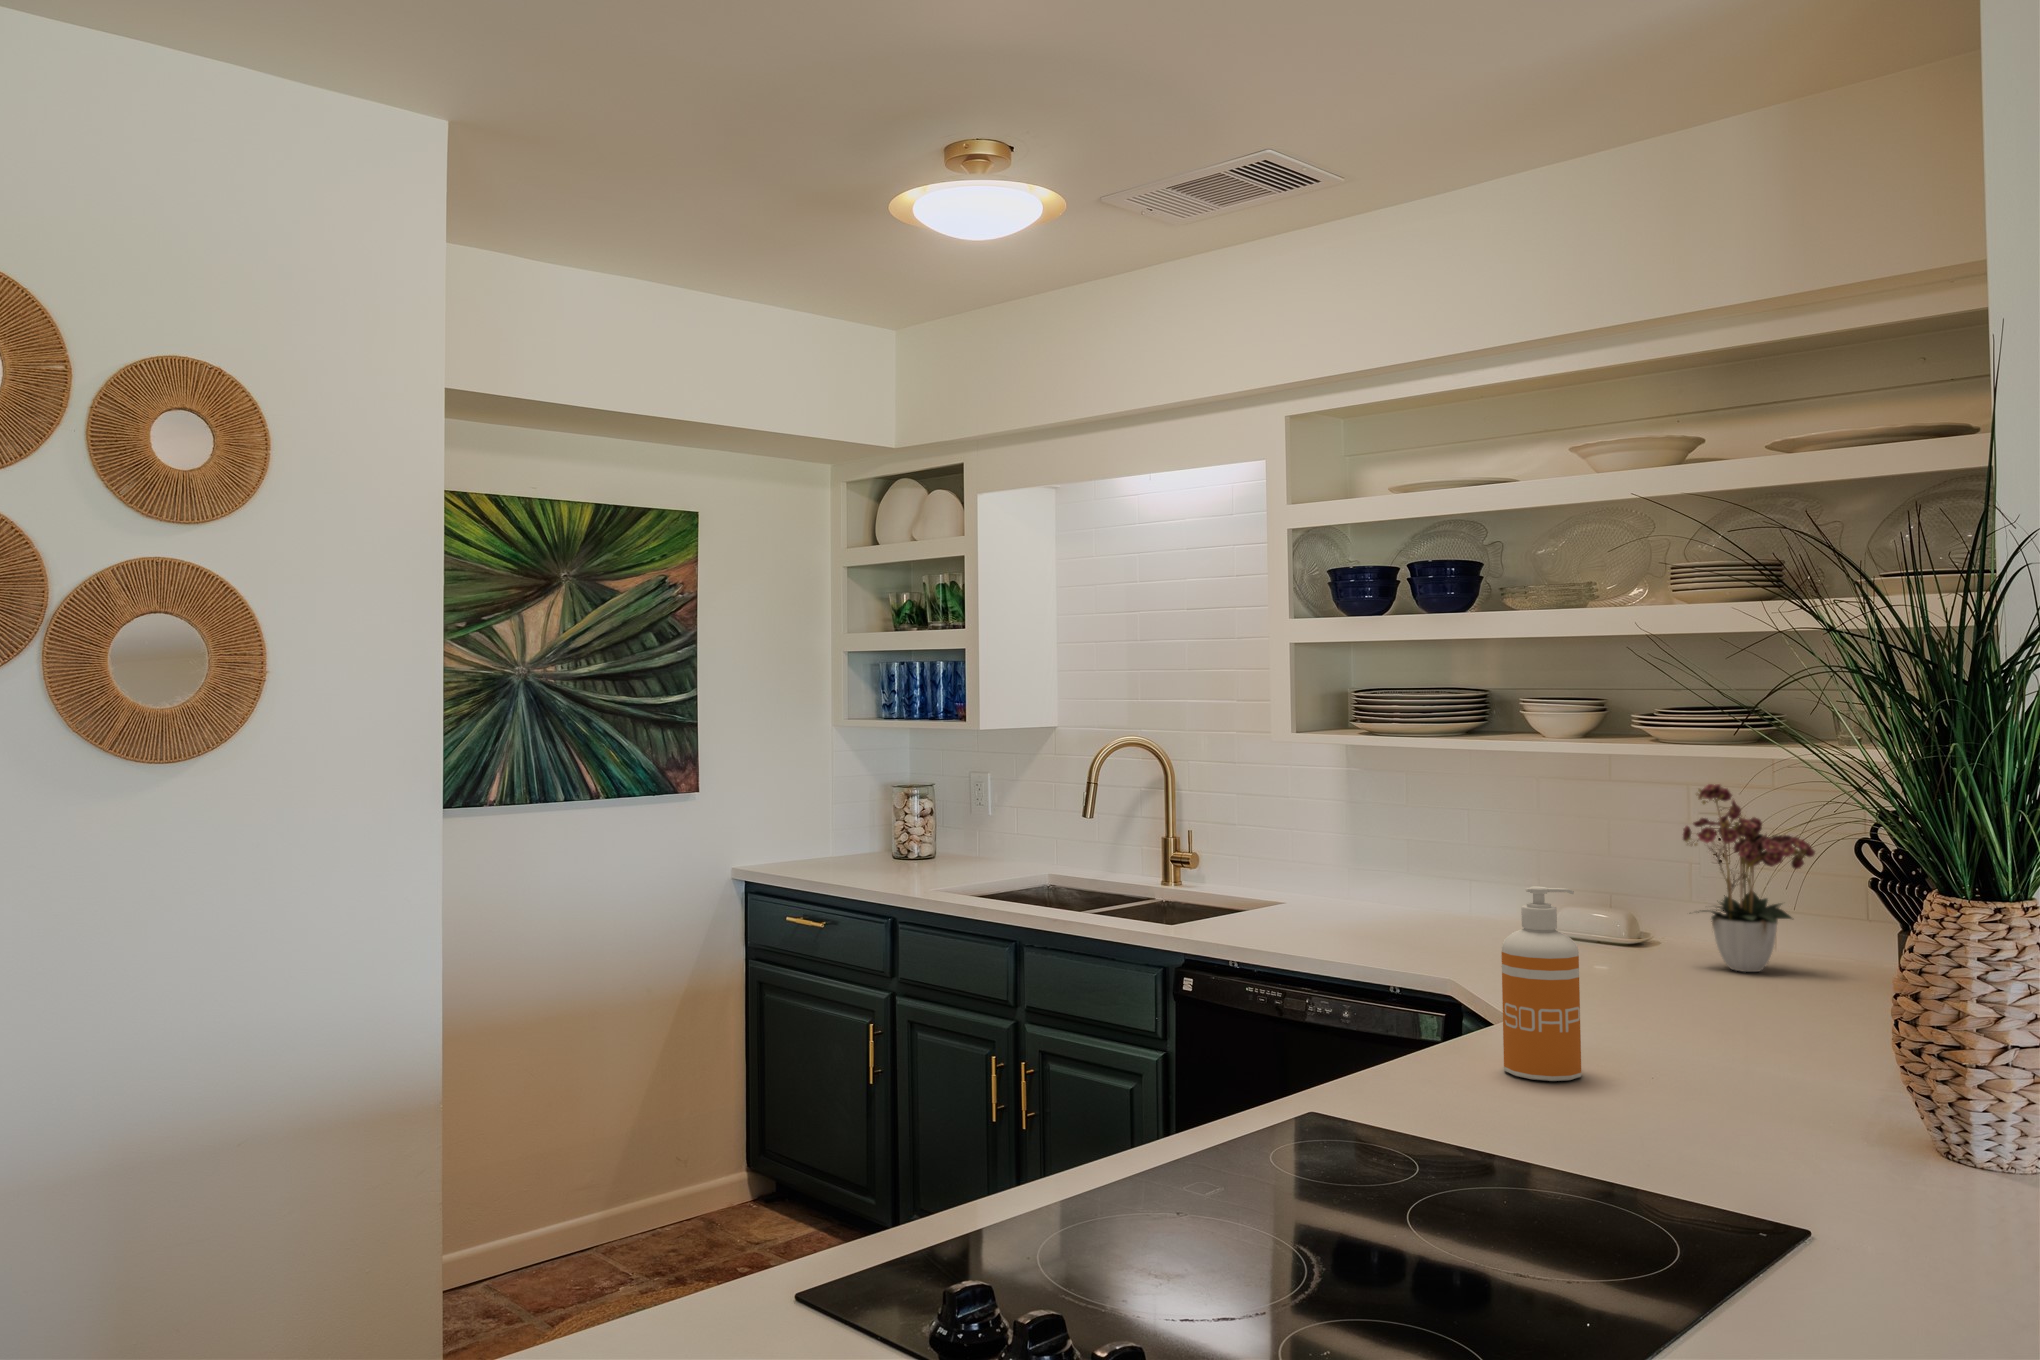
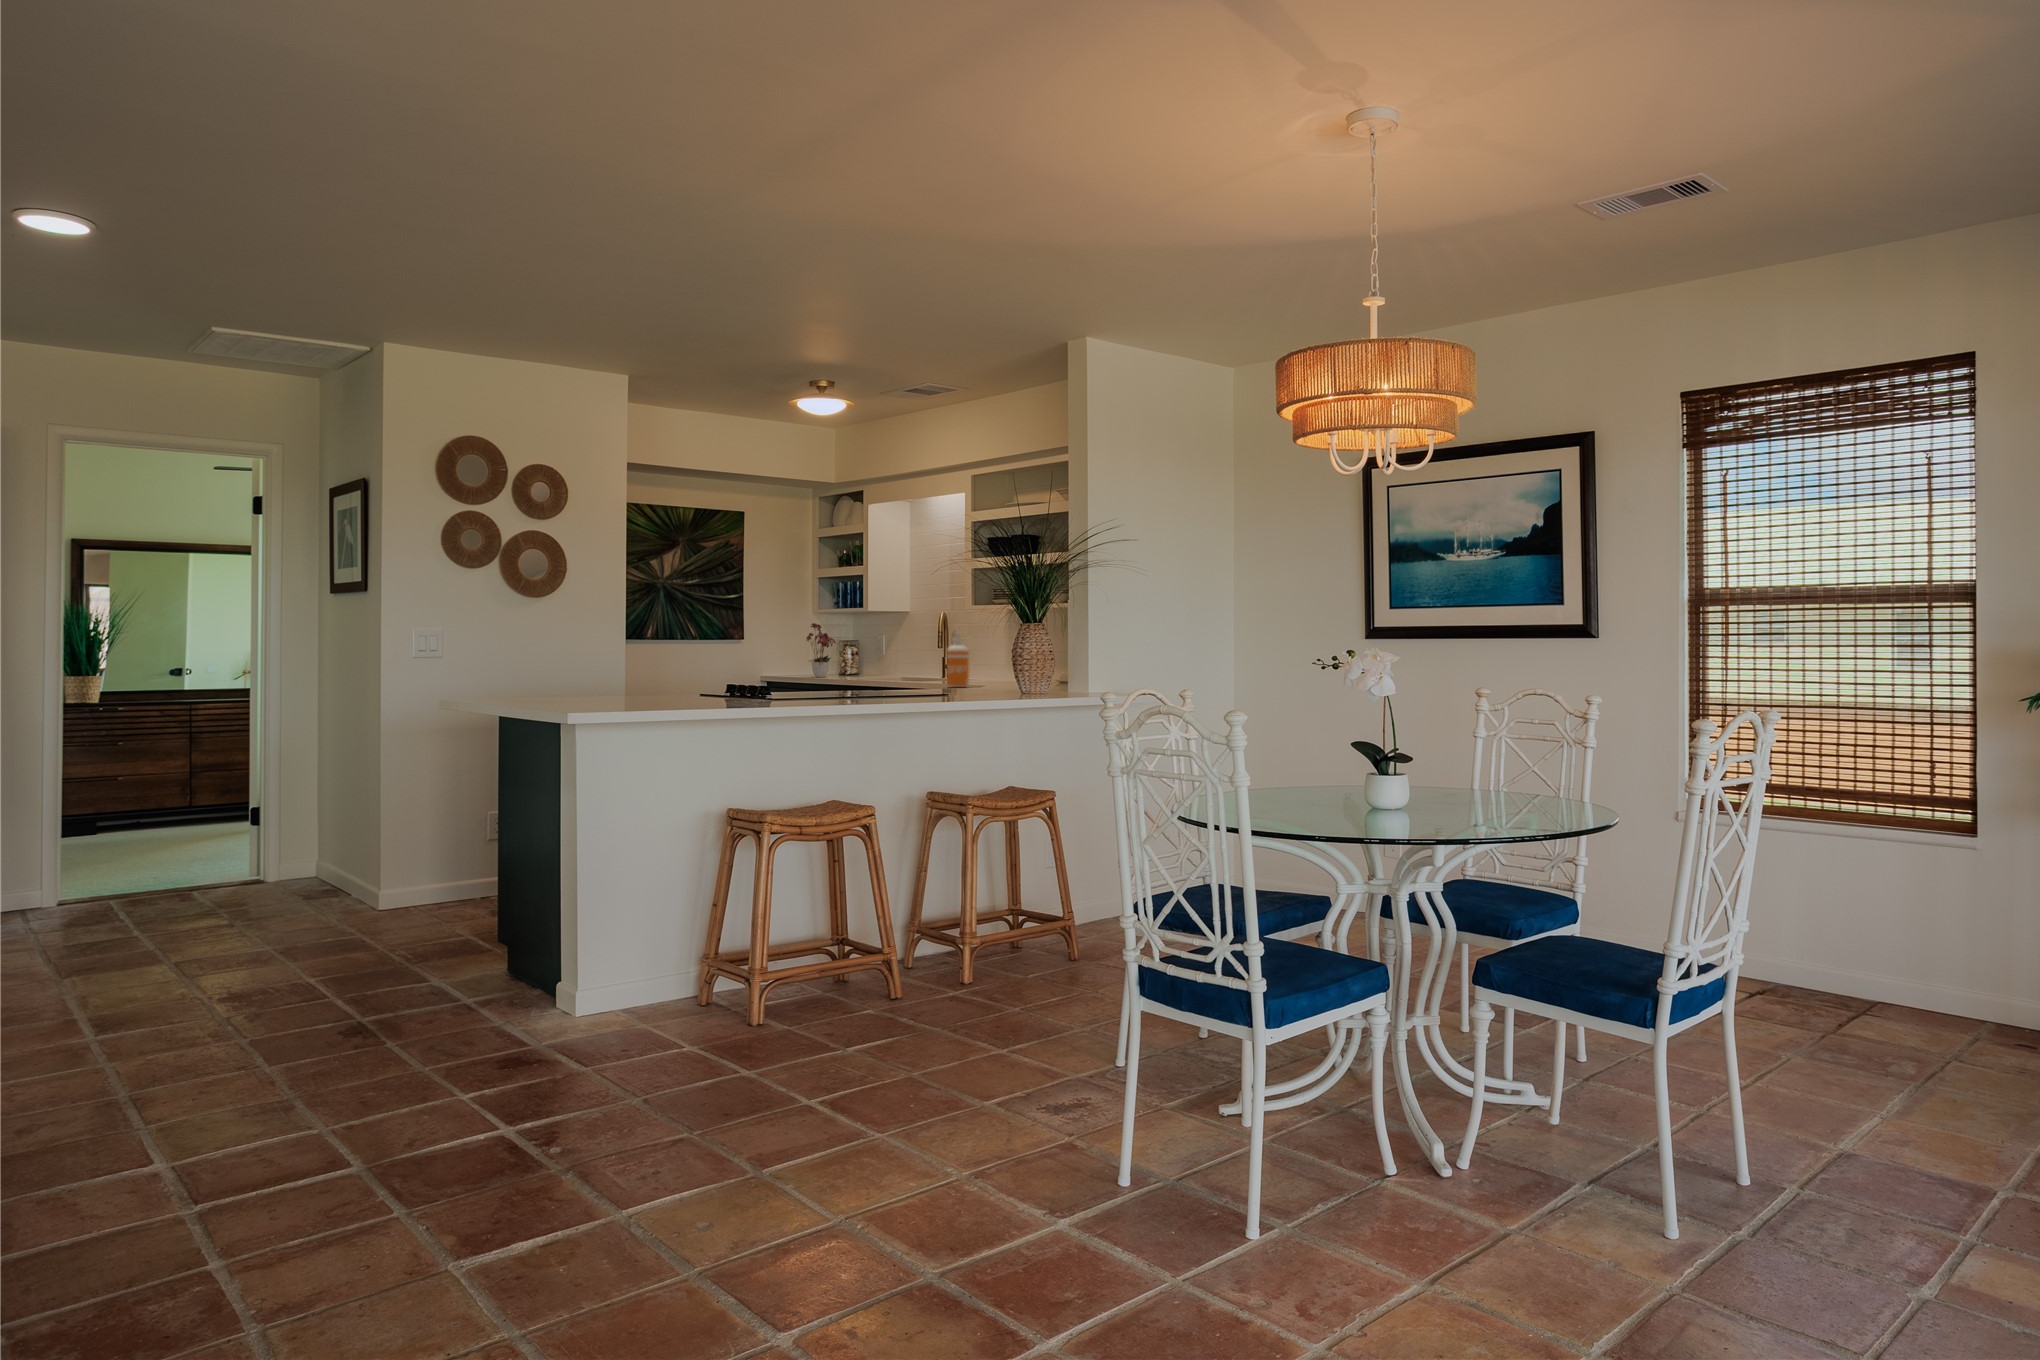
flower arrangement: present [1683,784,1815,972] -> present [806,623,836,677]

